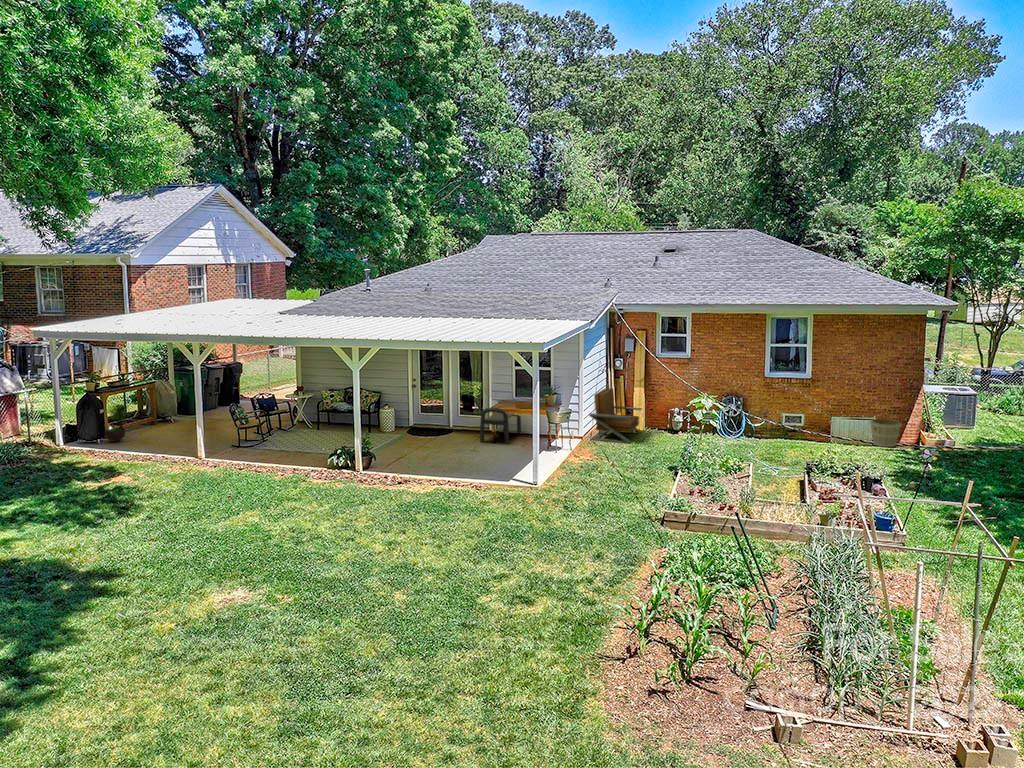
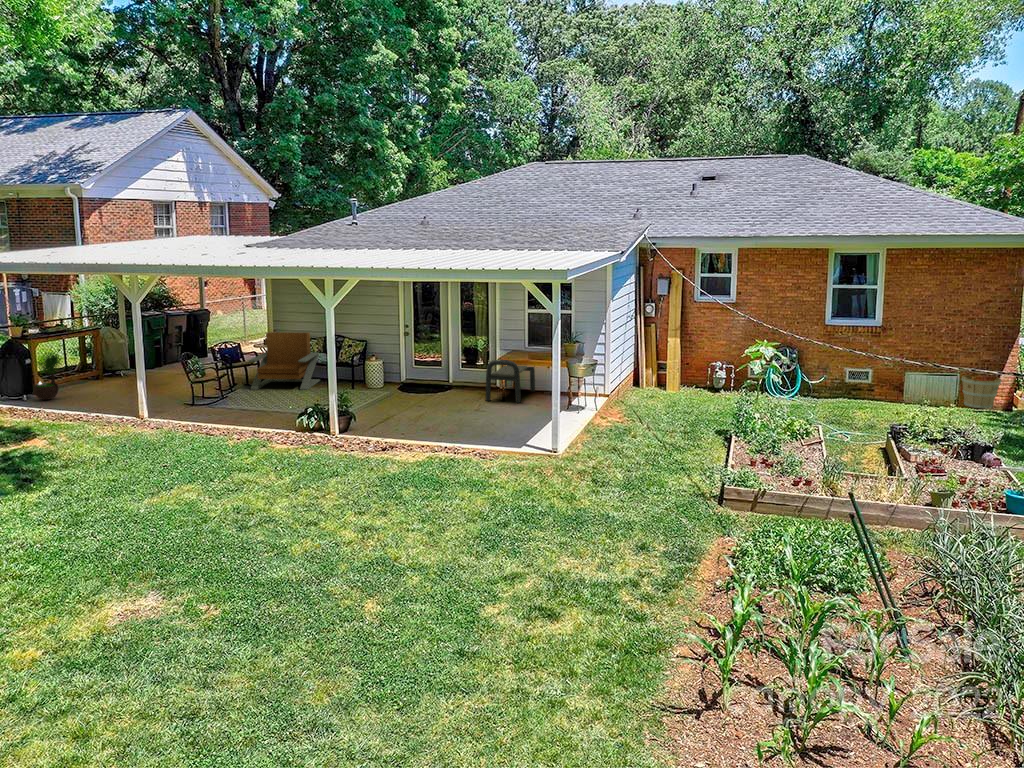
lounge chair: present [589,388,641,443] -> present [249,332,320,390]

